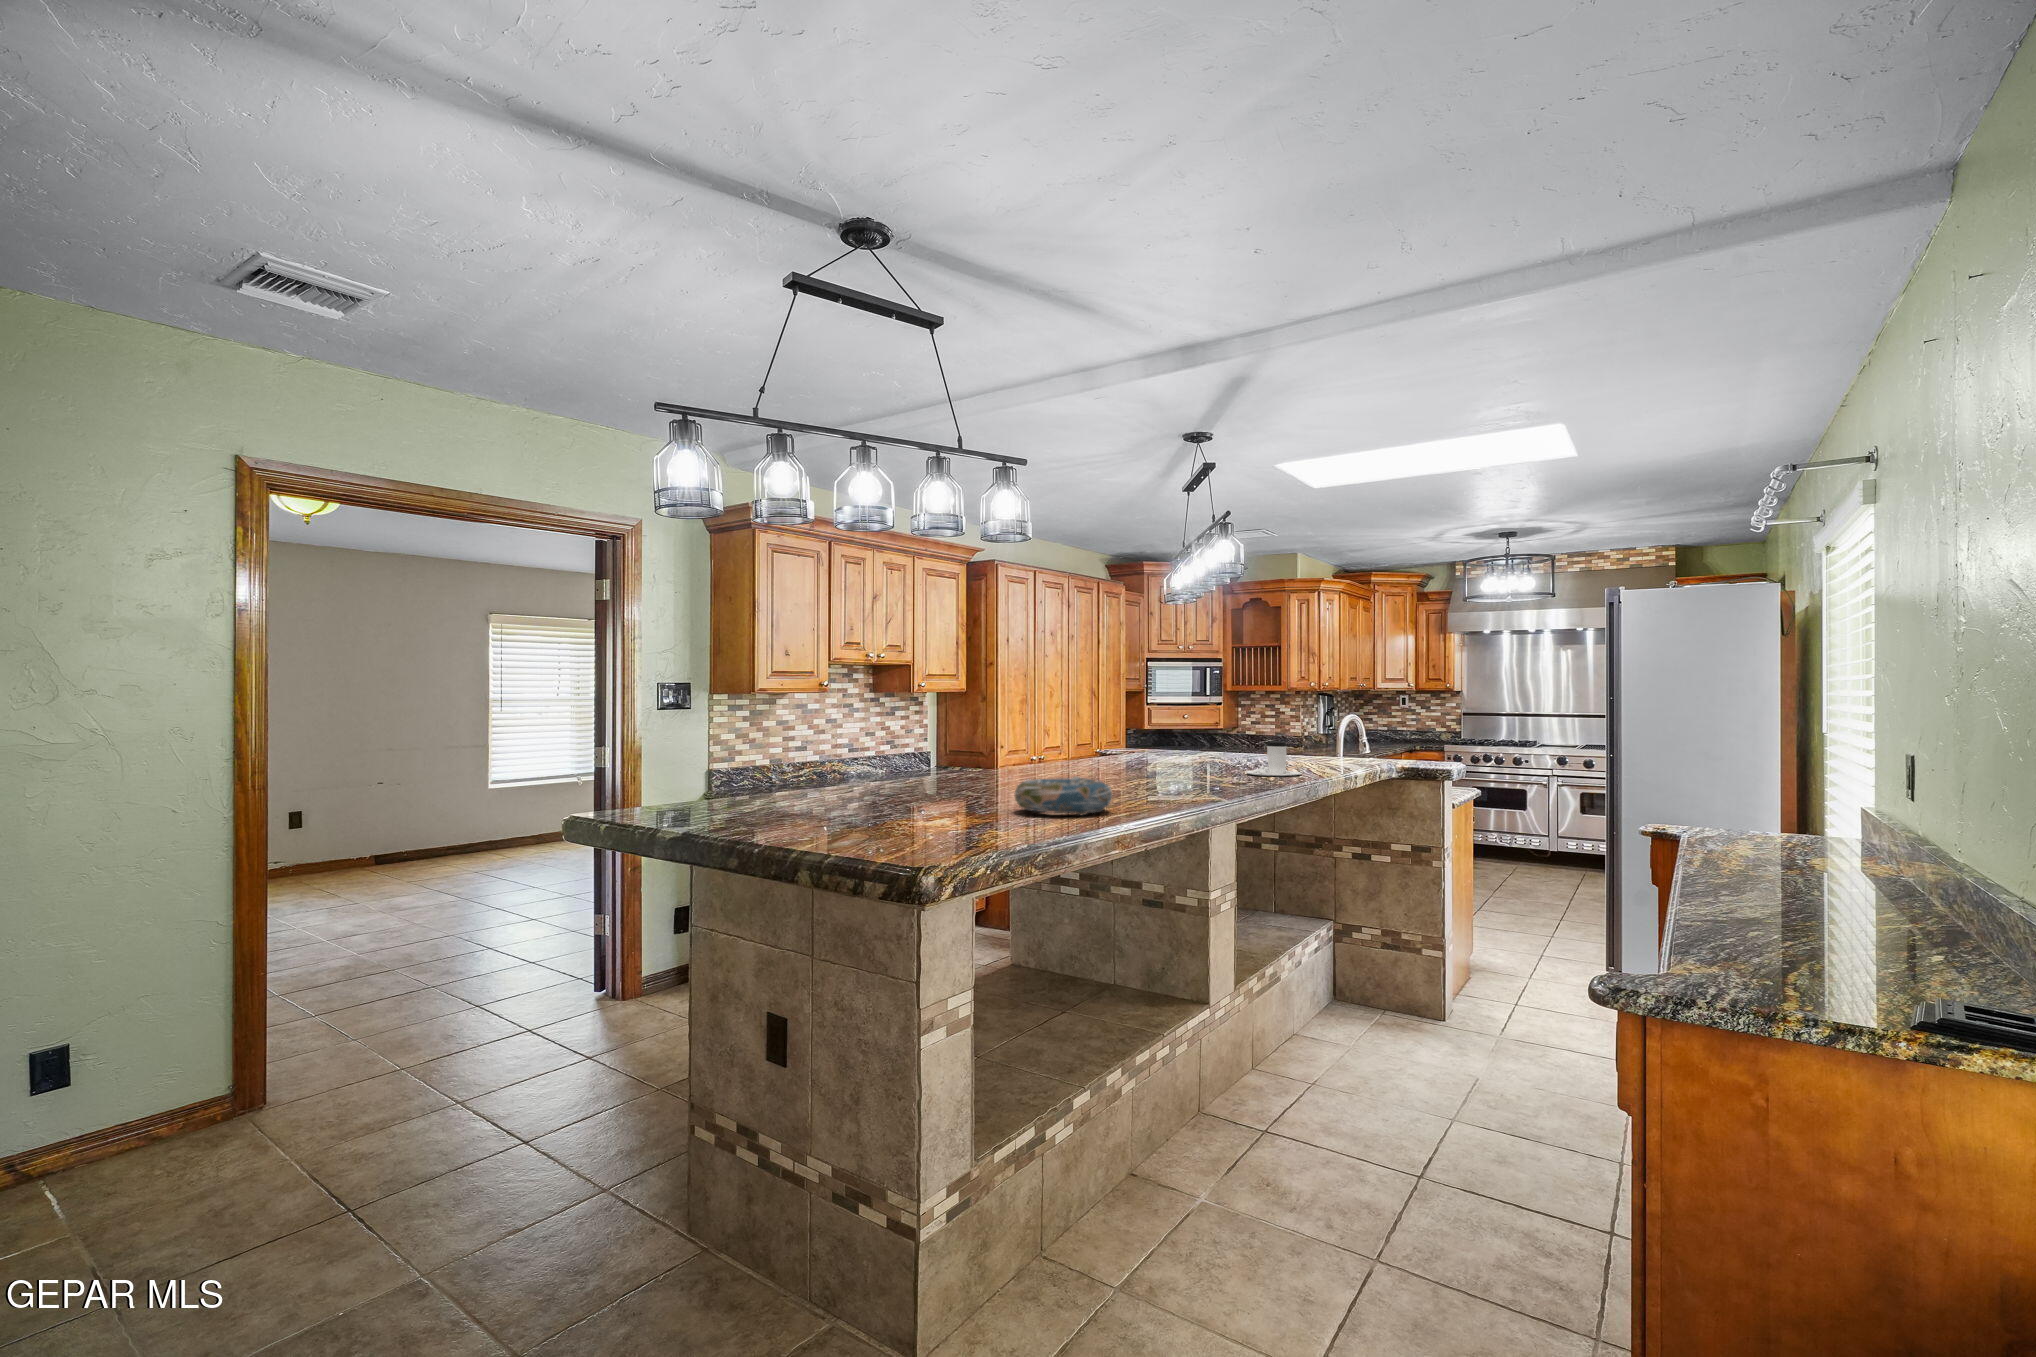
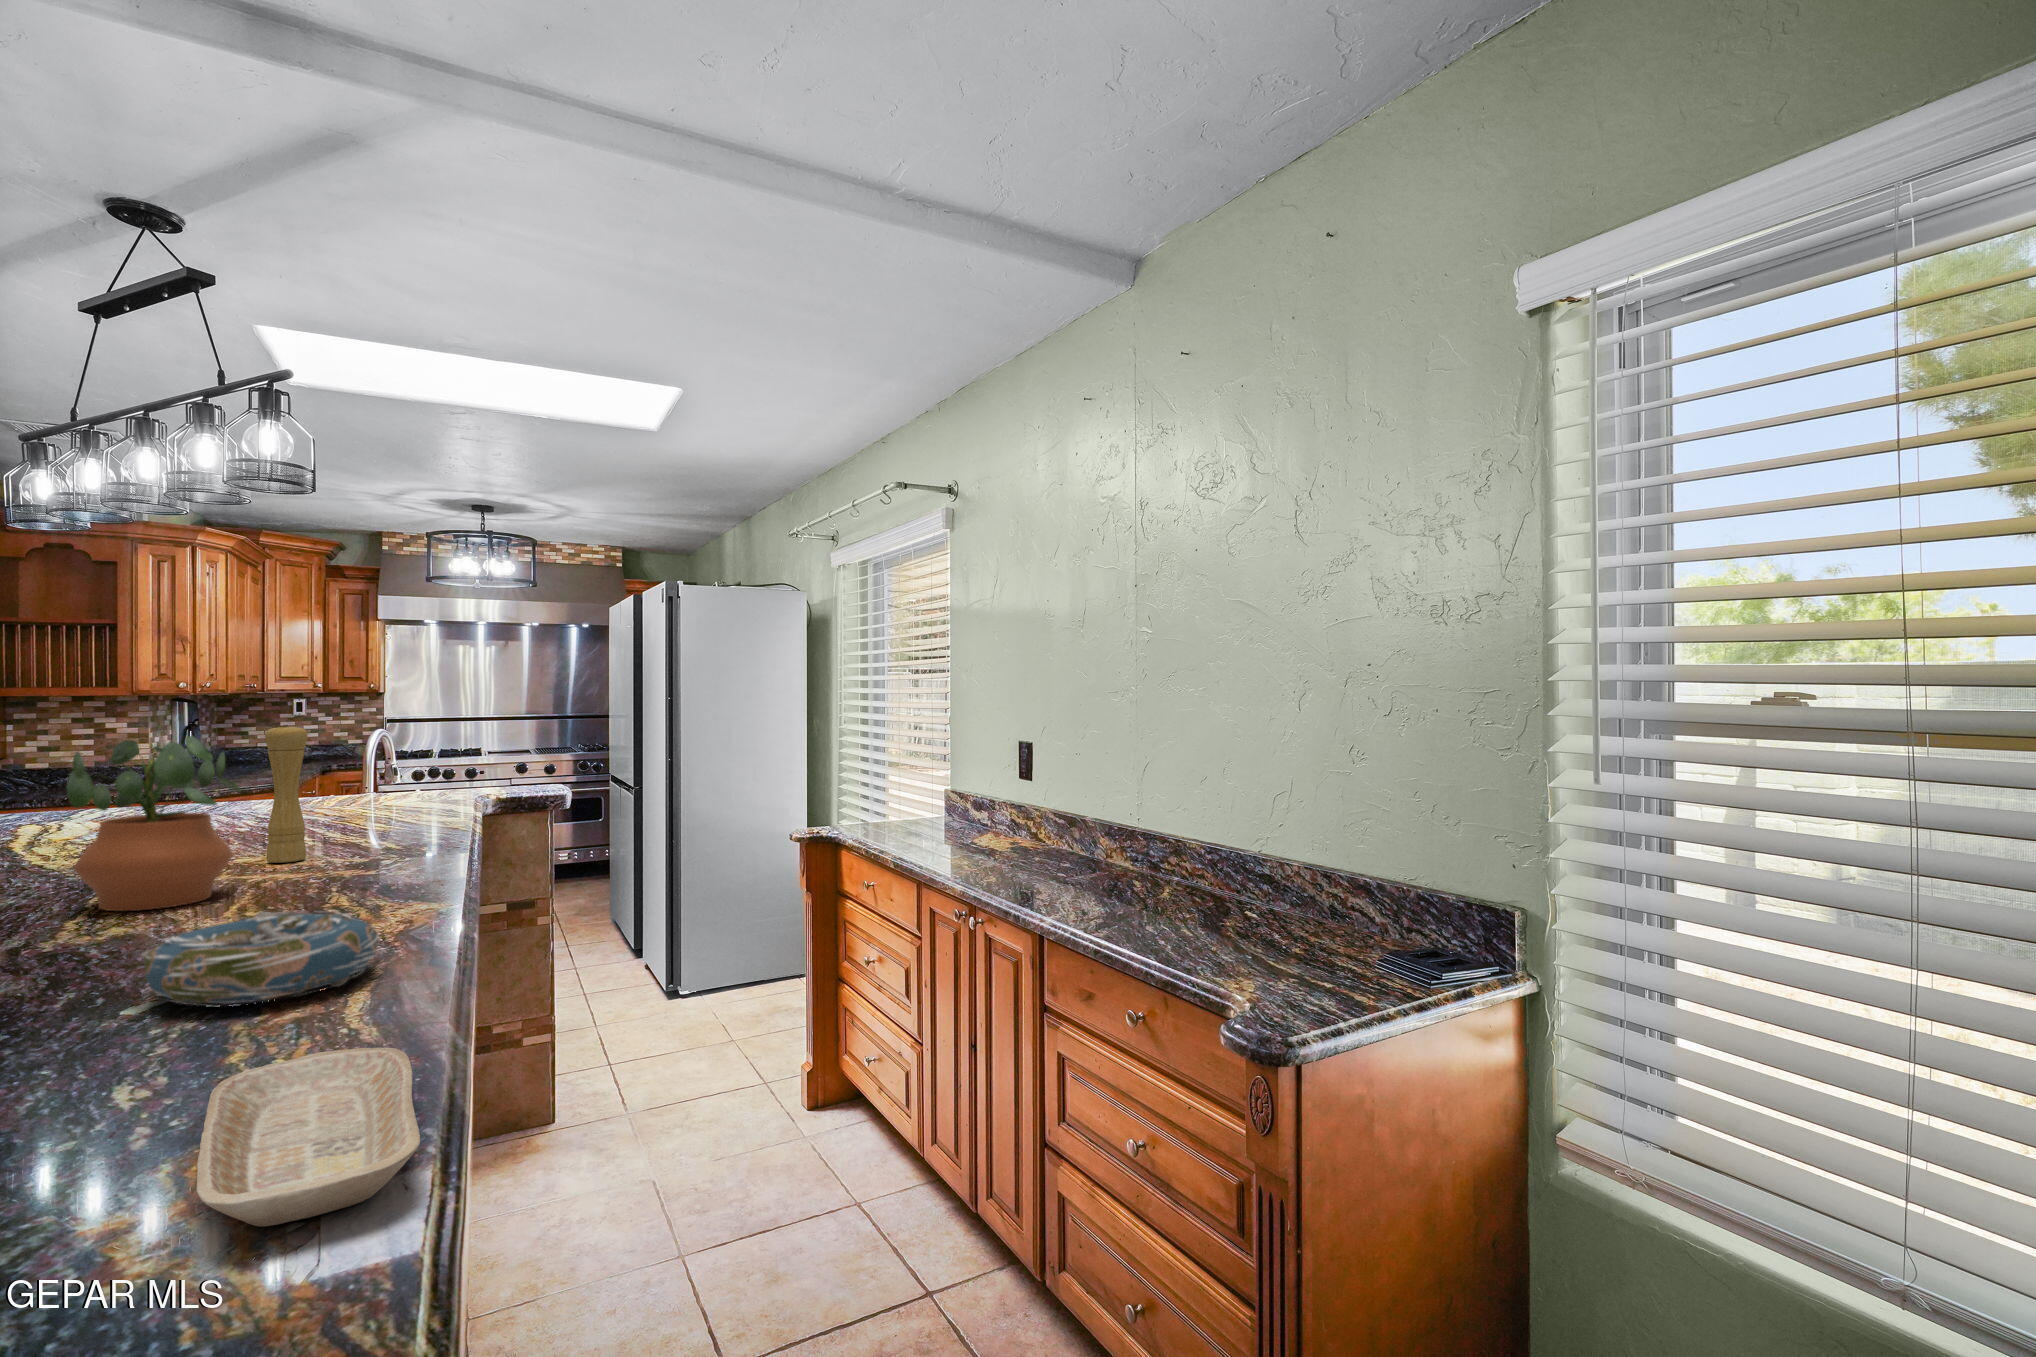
pepper mill: none [1196,692,1218,777] -> present [265,725,308,863]
potted plant: none [1081,693,1158,786] -> present [67,736,241,911]
coffee cup: present [1246,742,1301,776] -> none [330,791,425,846]
tray: none [872,818,1008,857] -> present [197,1048,420,1226]

